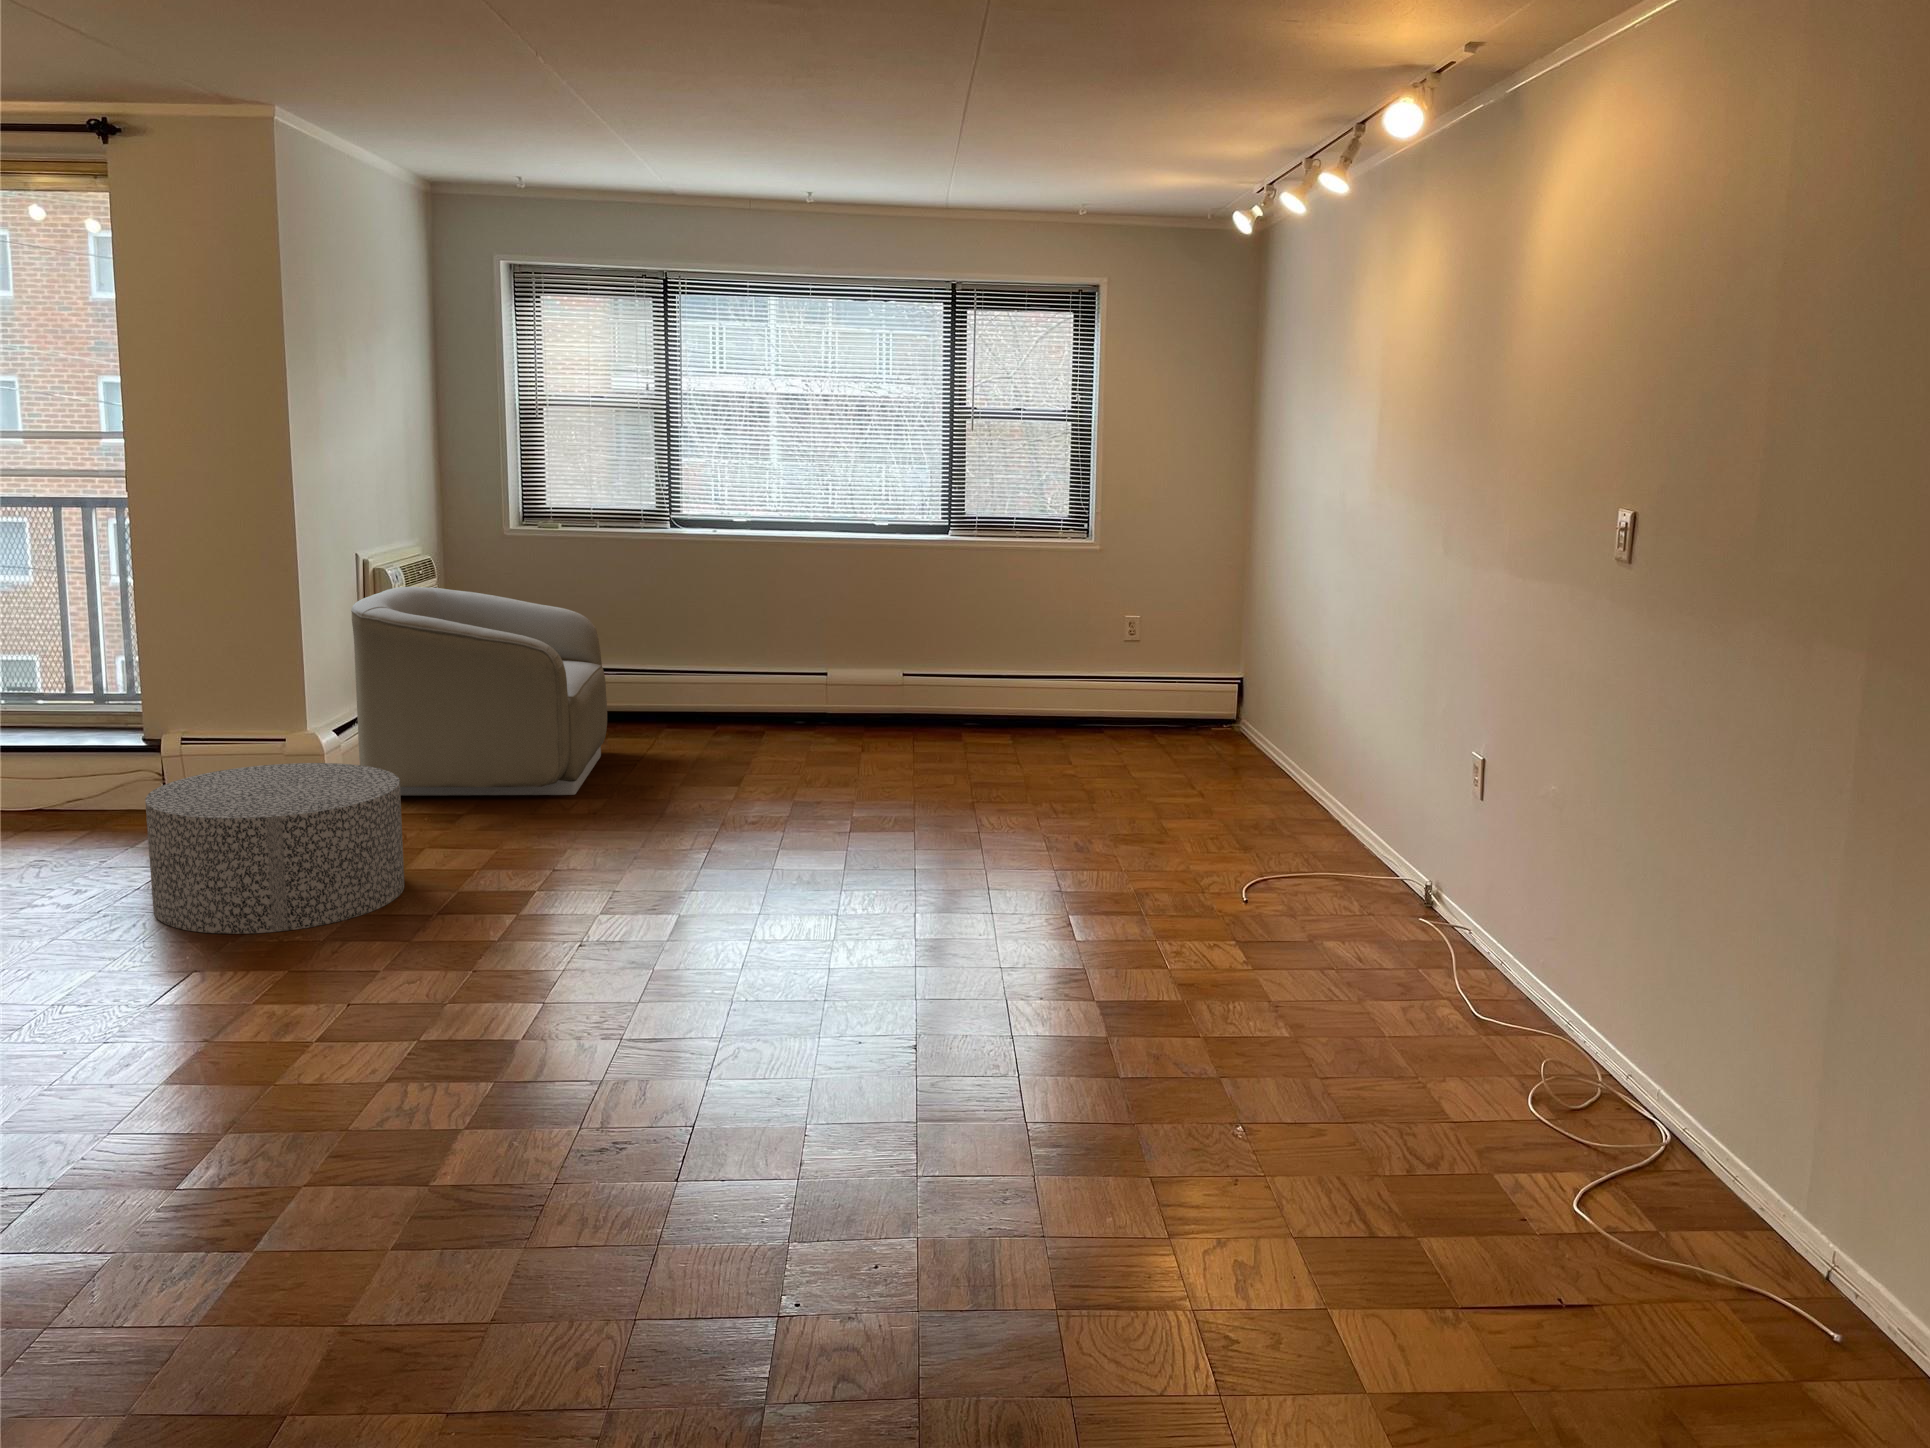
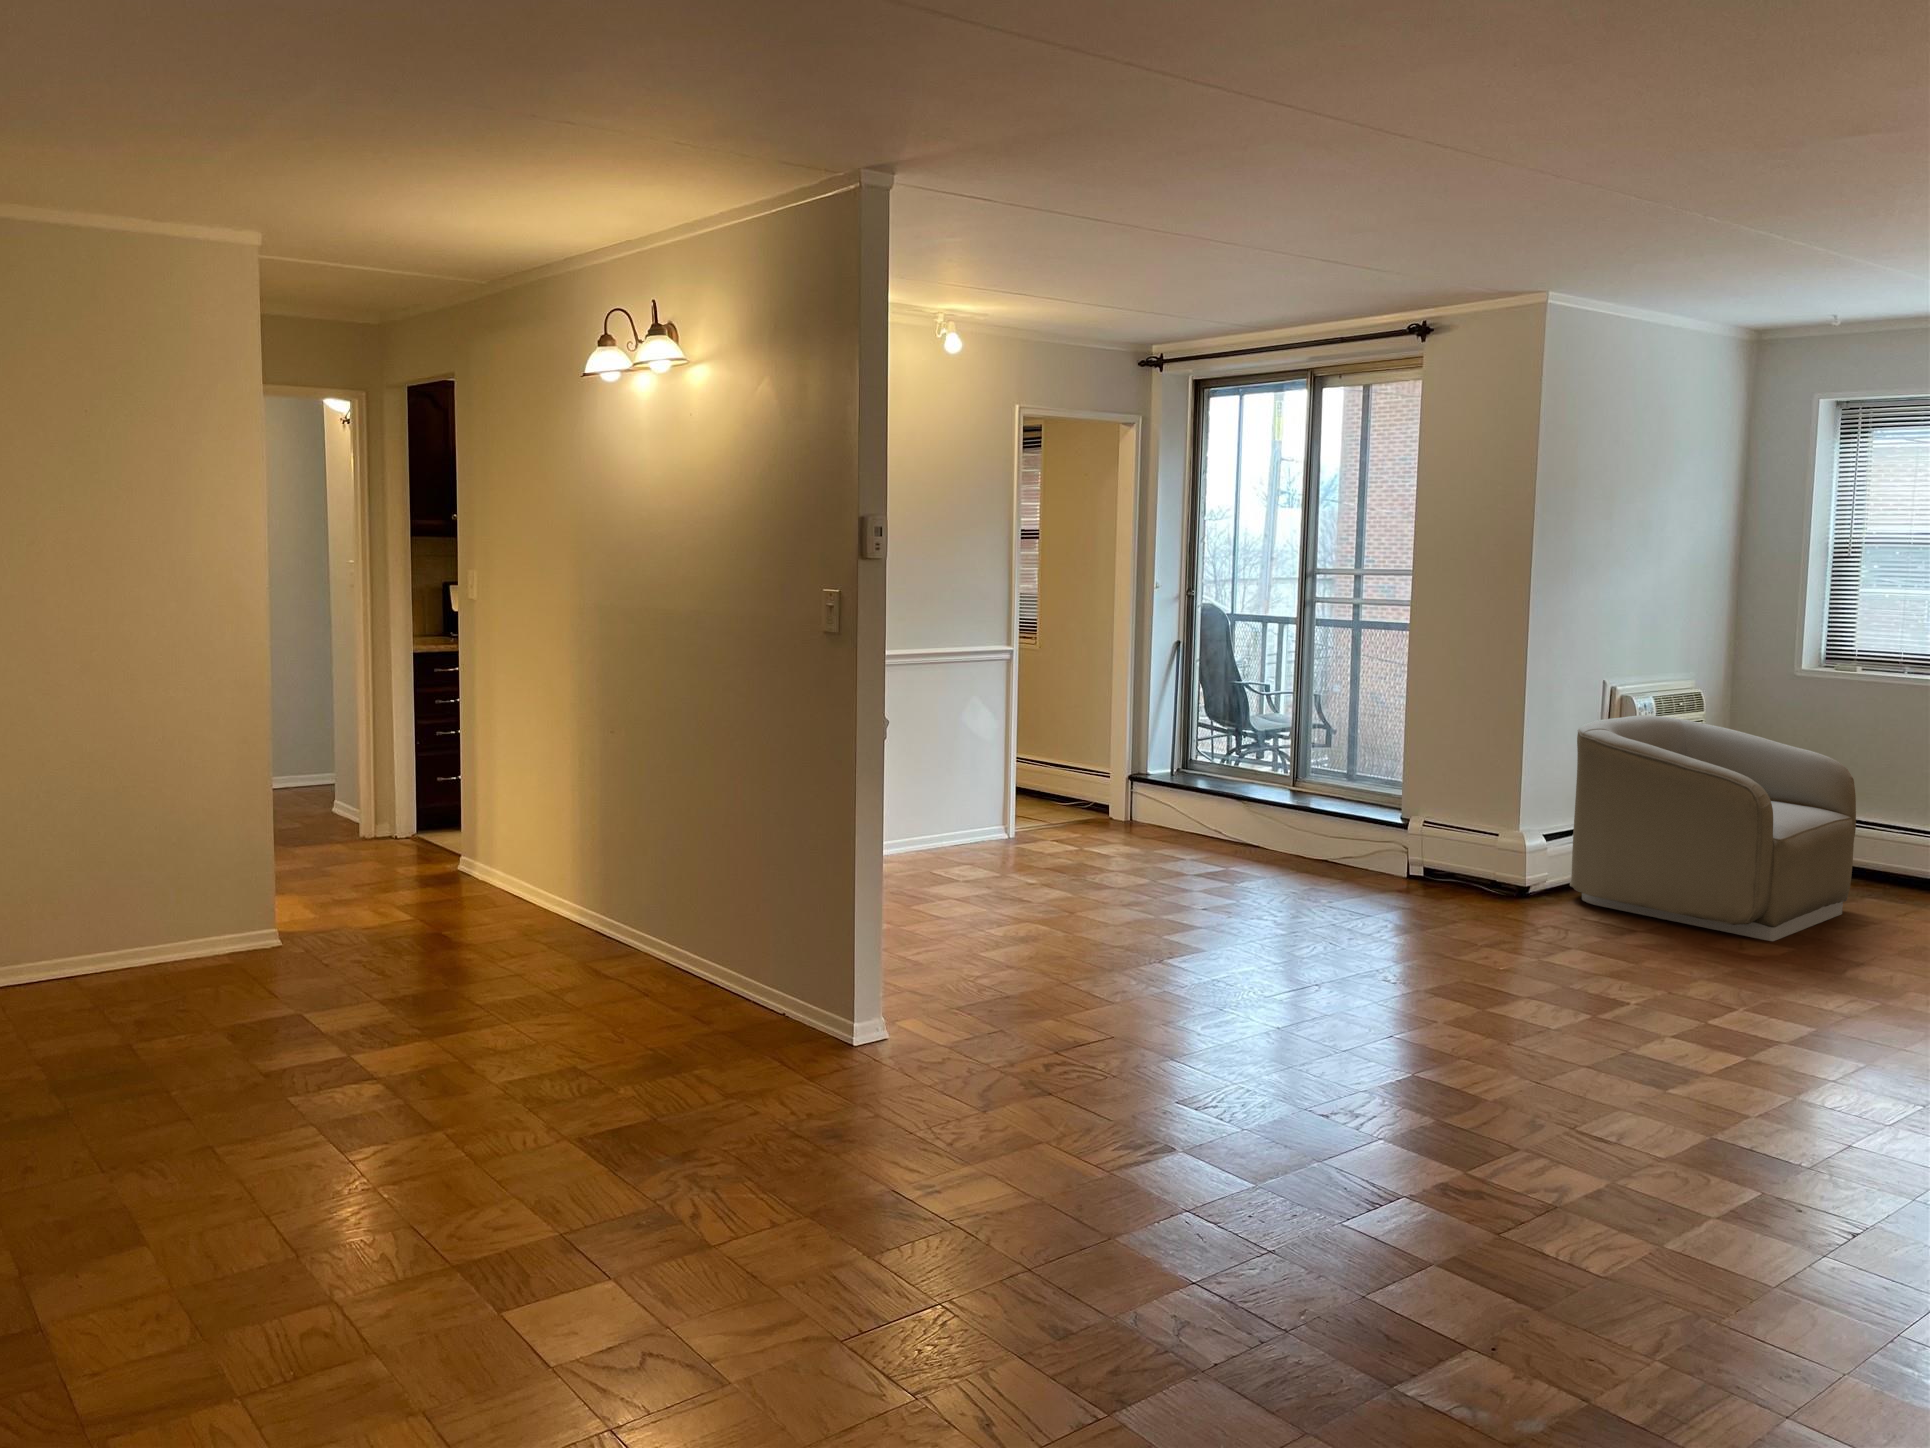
ottoman: present [145,763,404,934] -> none [1330,844,1538,985]

